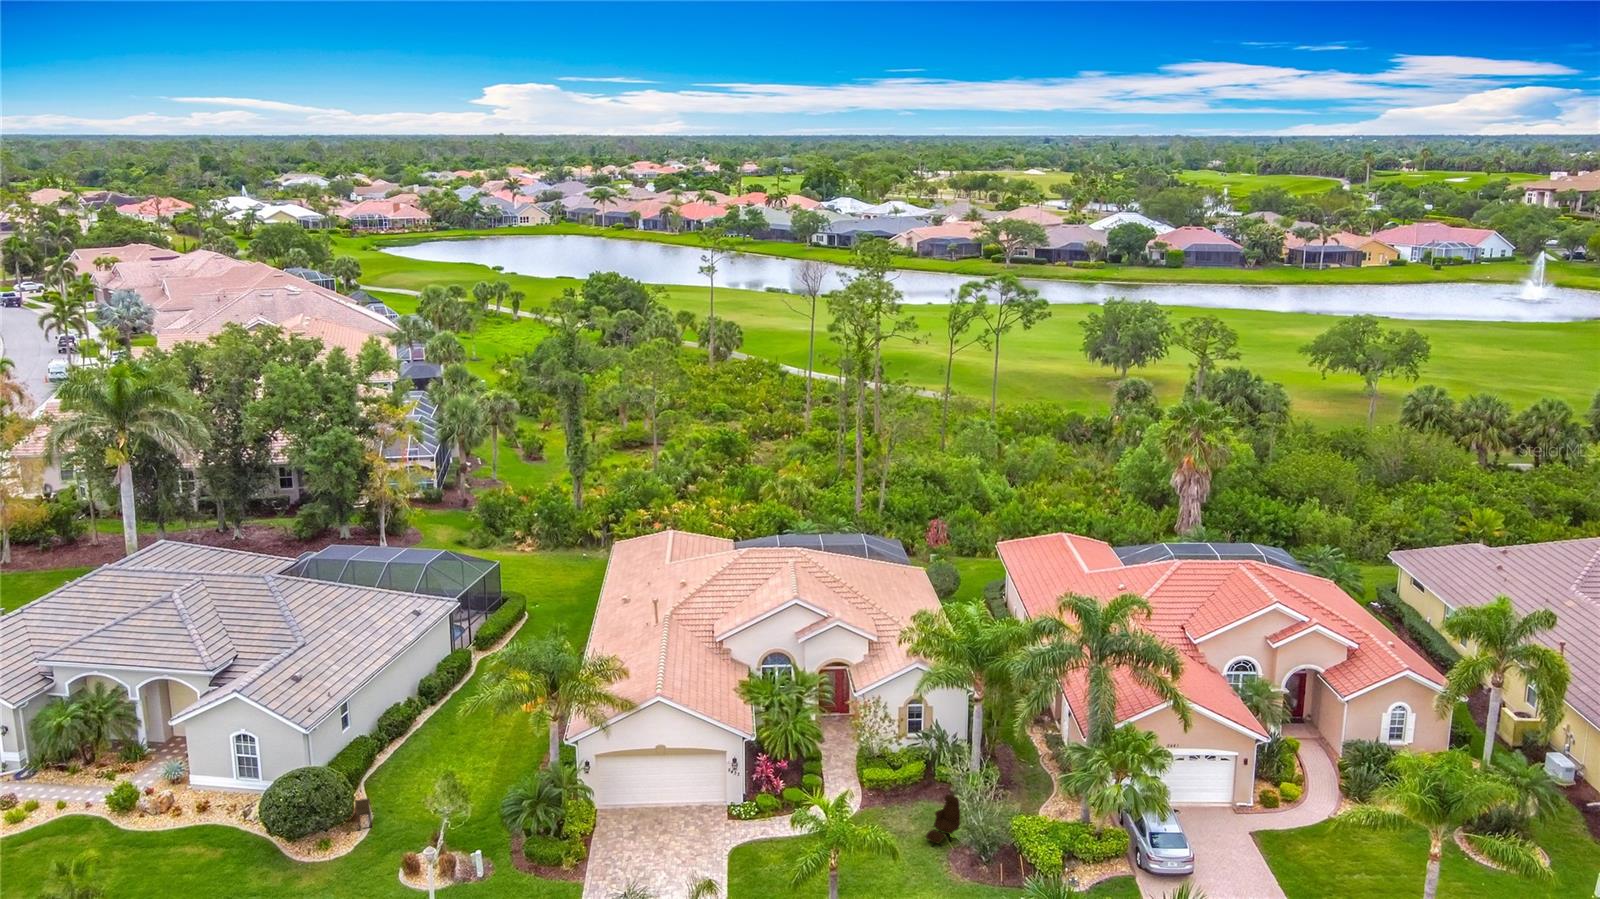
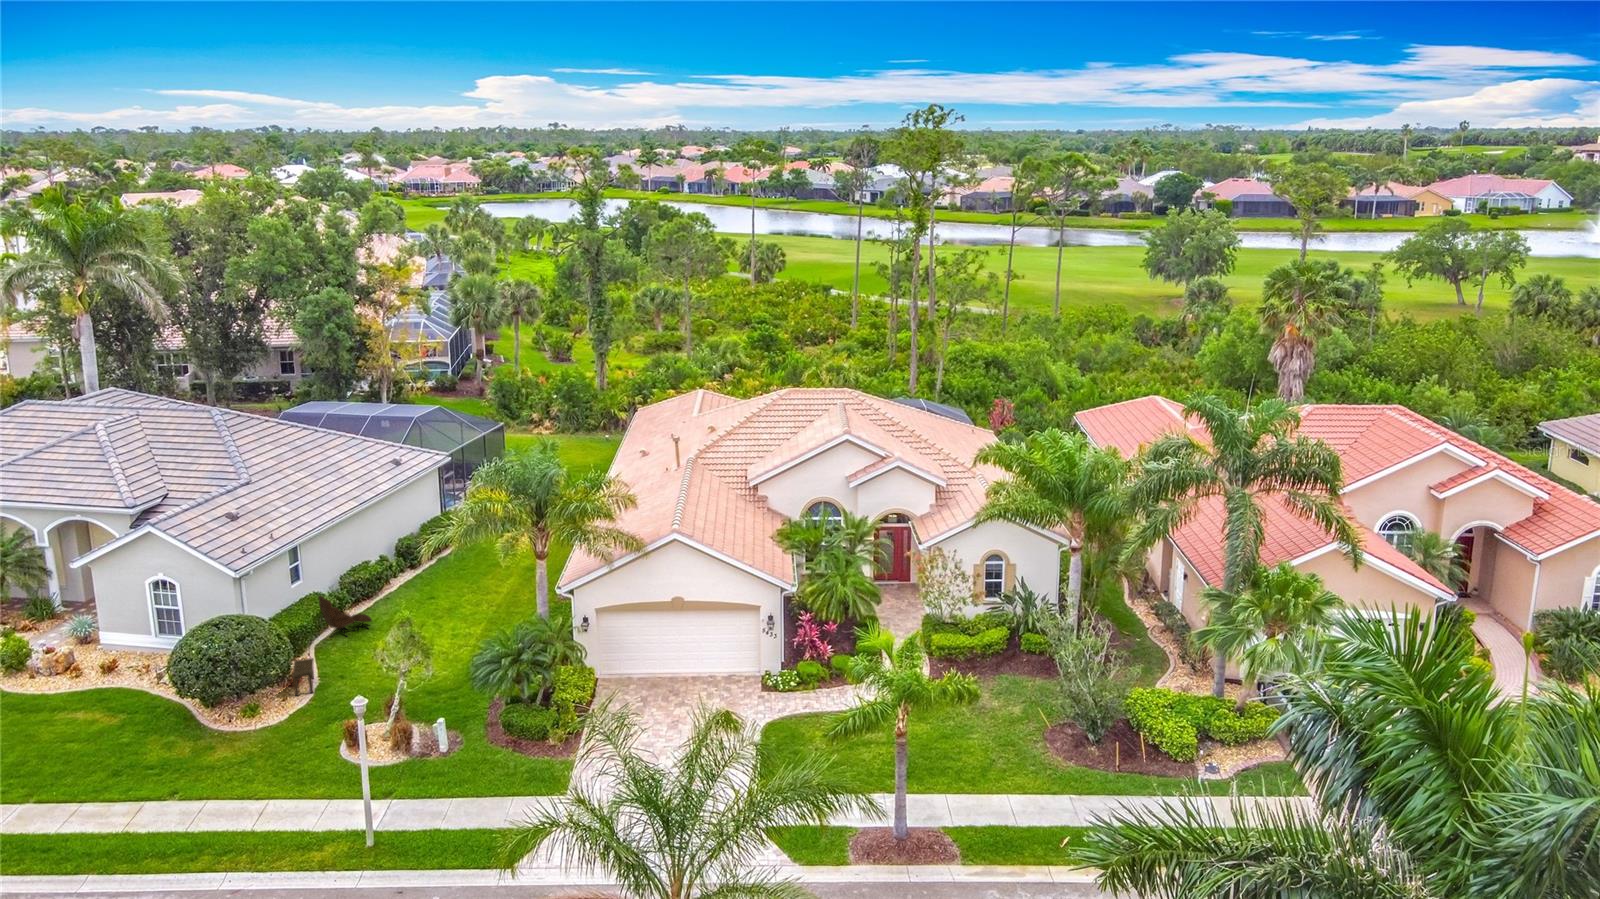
lounge chair: present [926,795,960,844] -> present [318,596,372,636]

